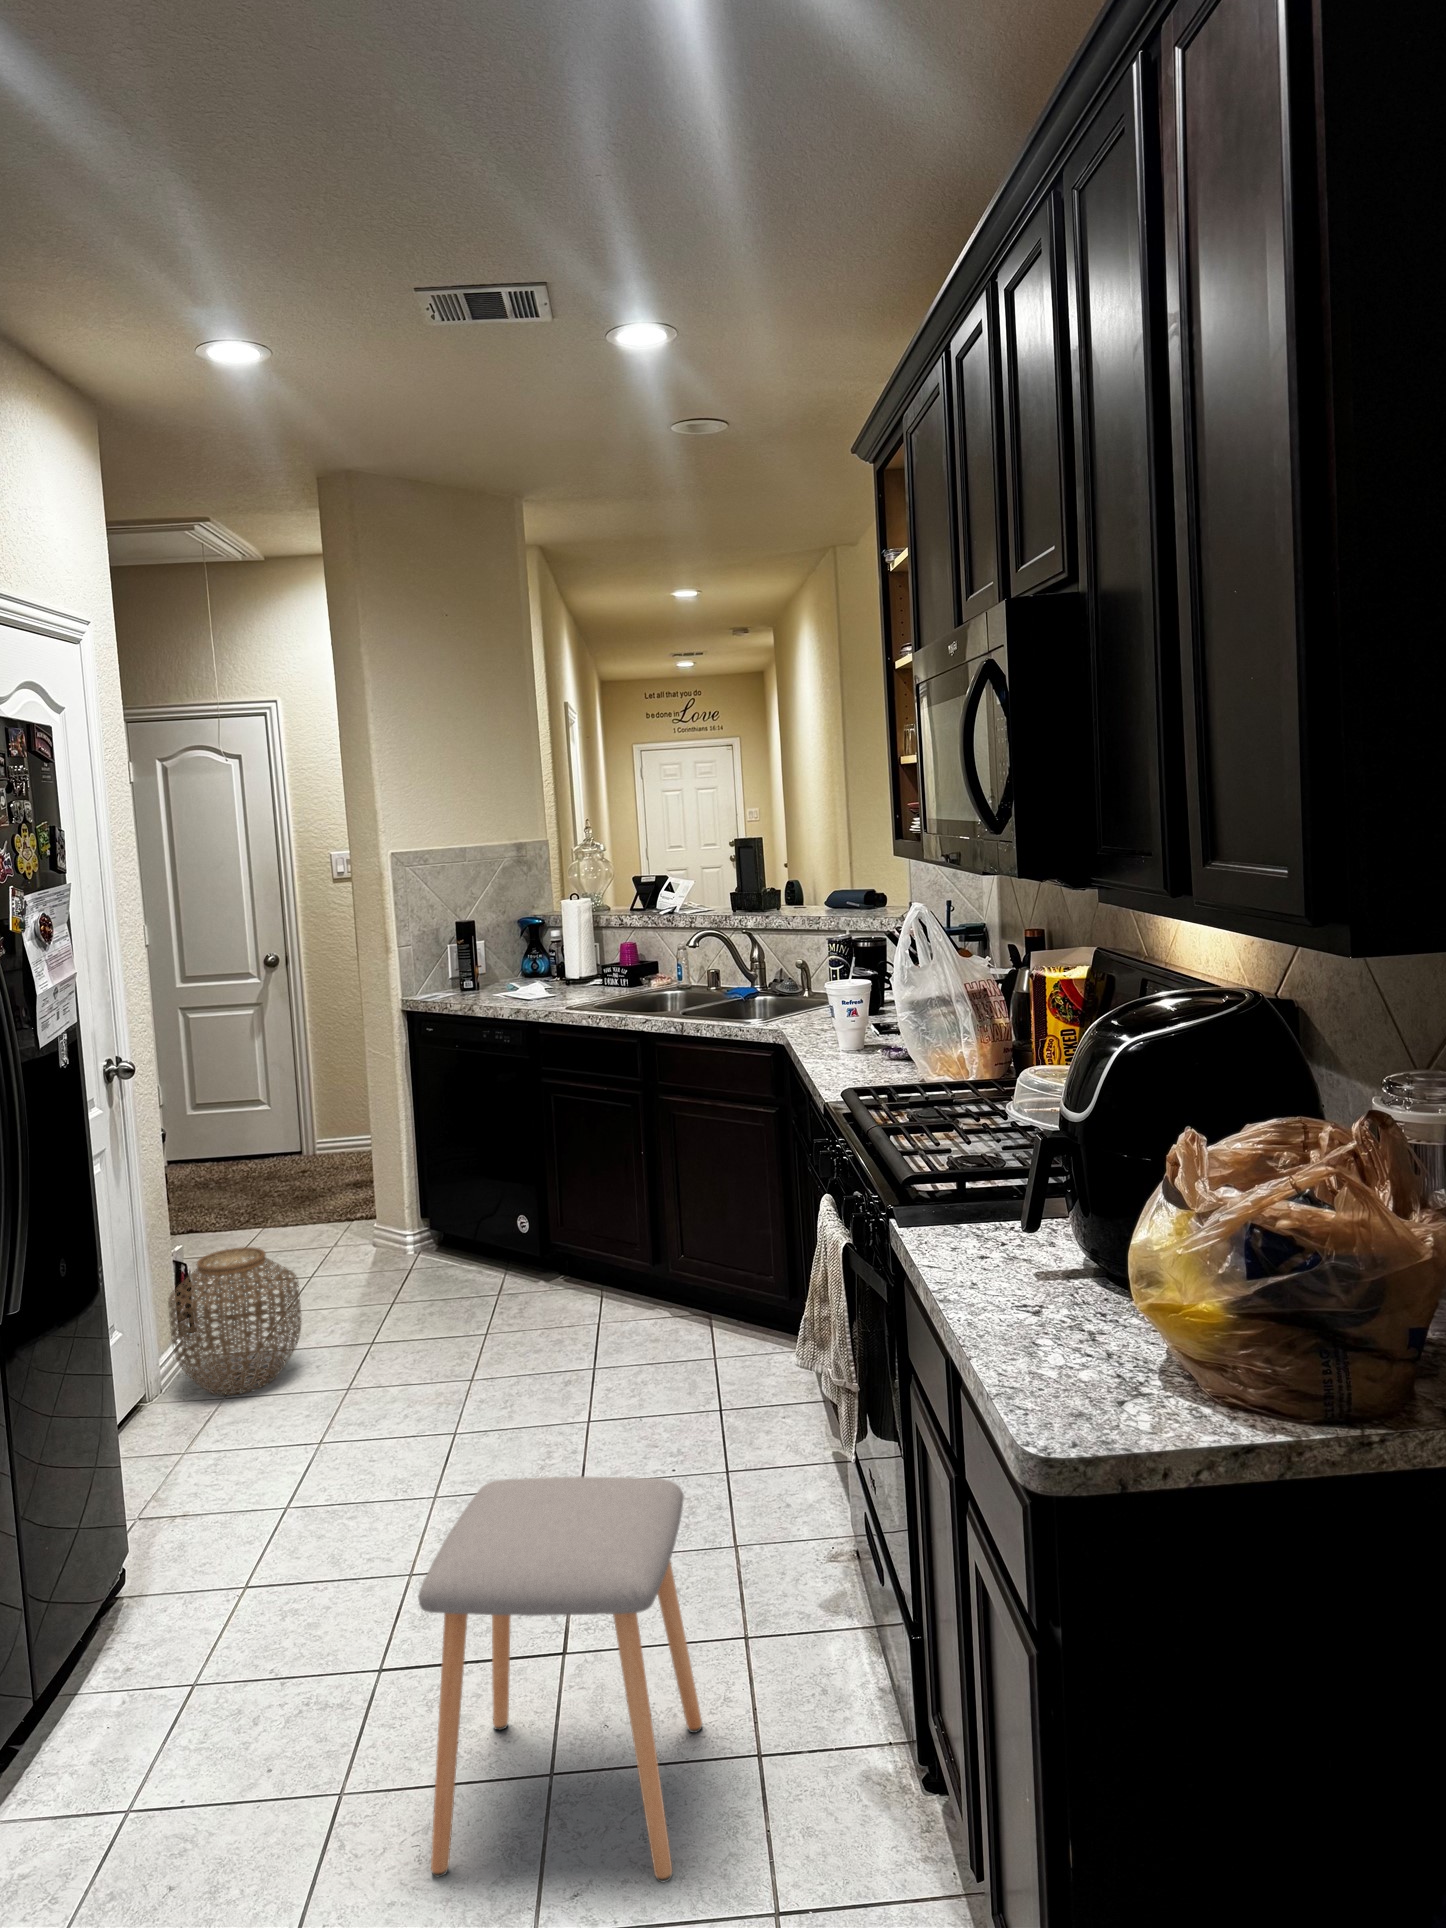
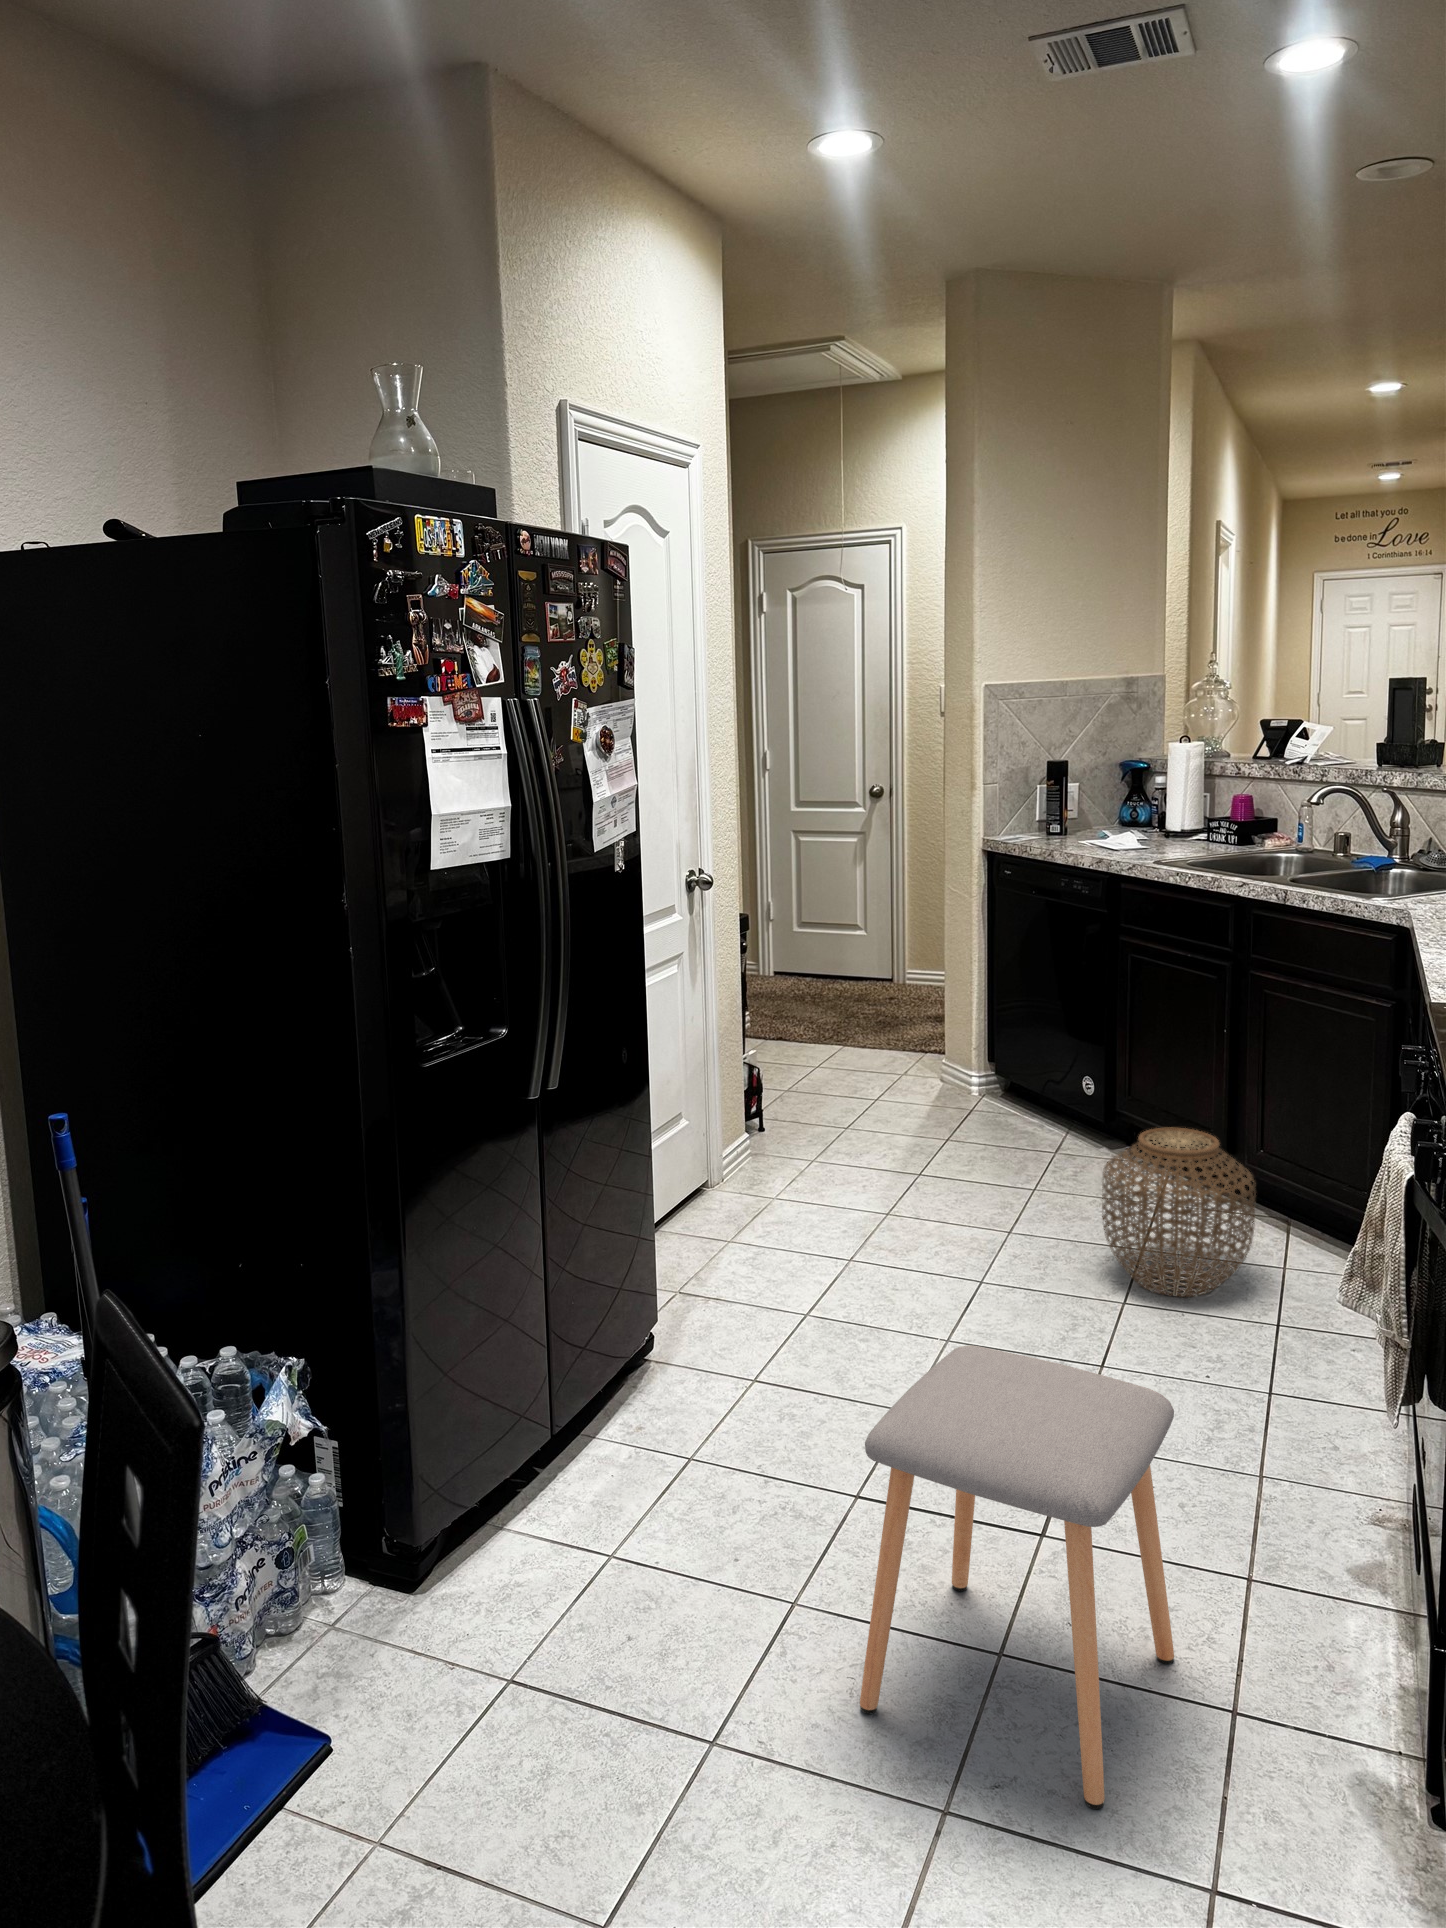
woven basket: present [168,1247,301,1395] -> present [1102,1127,1255,1297]

